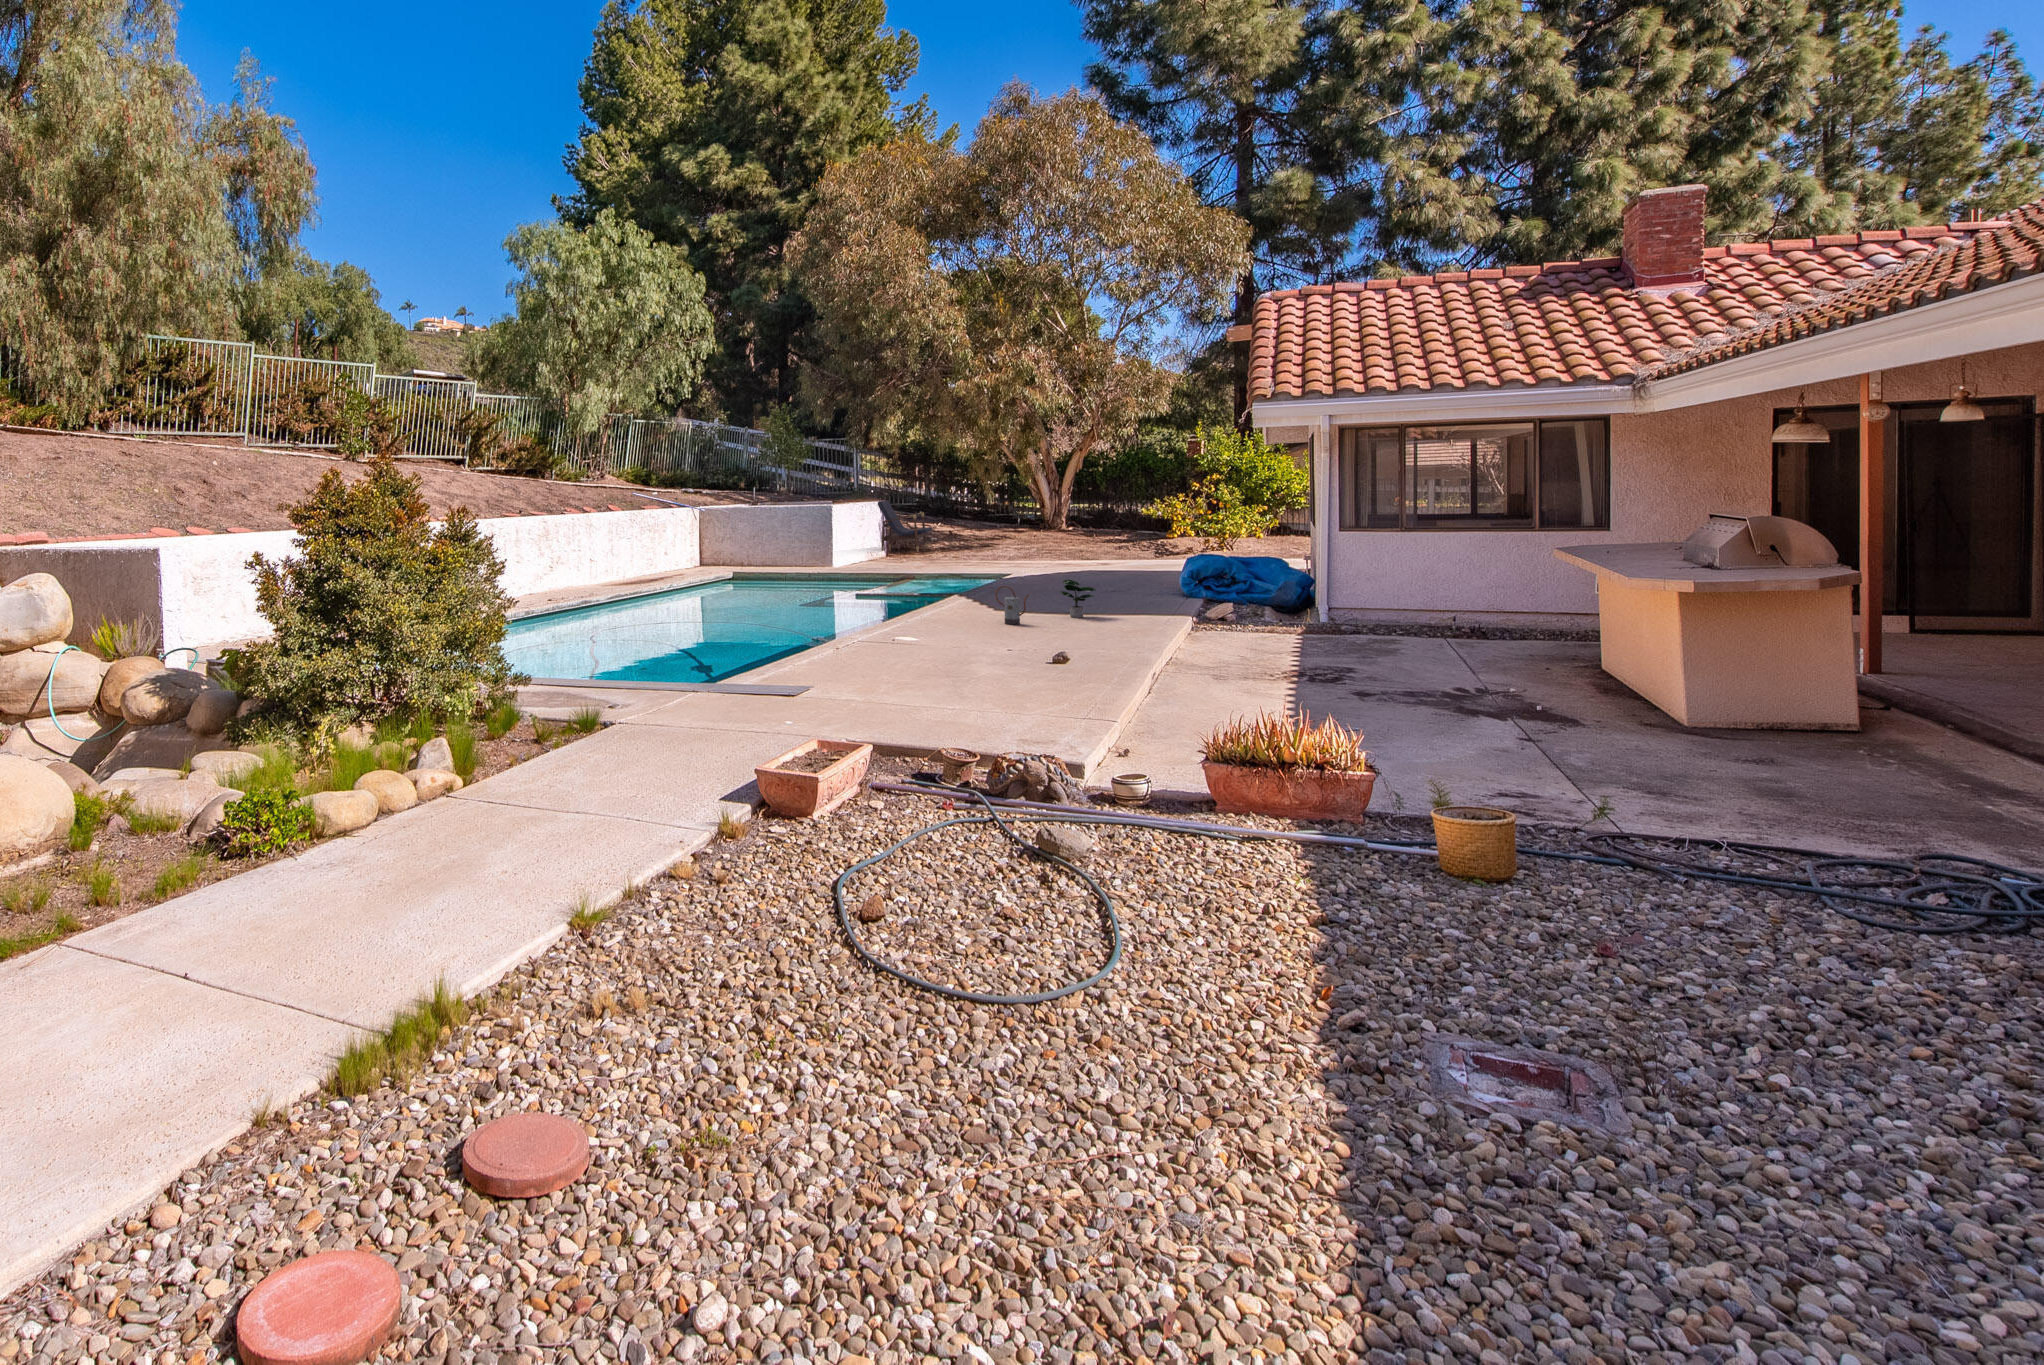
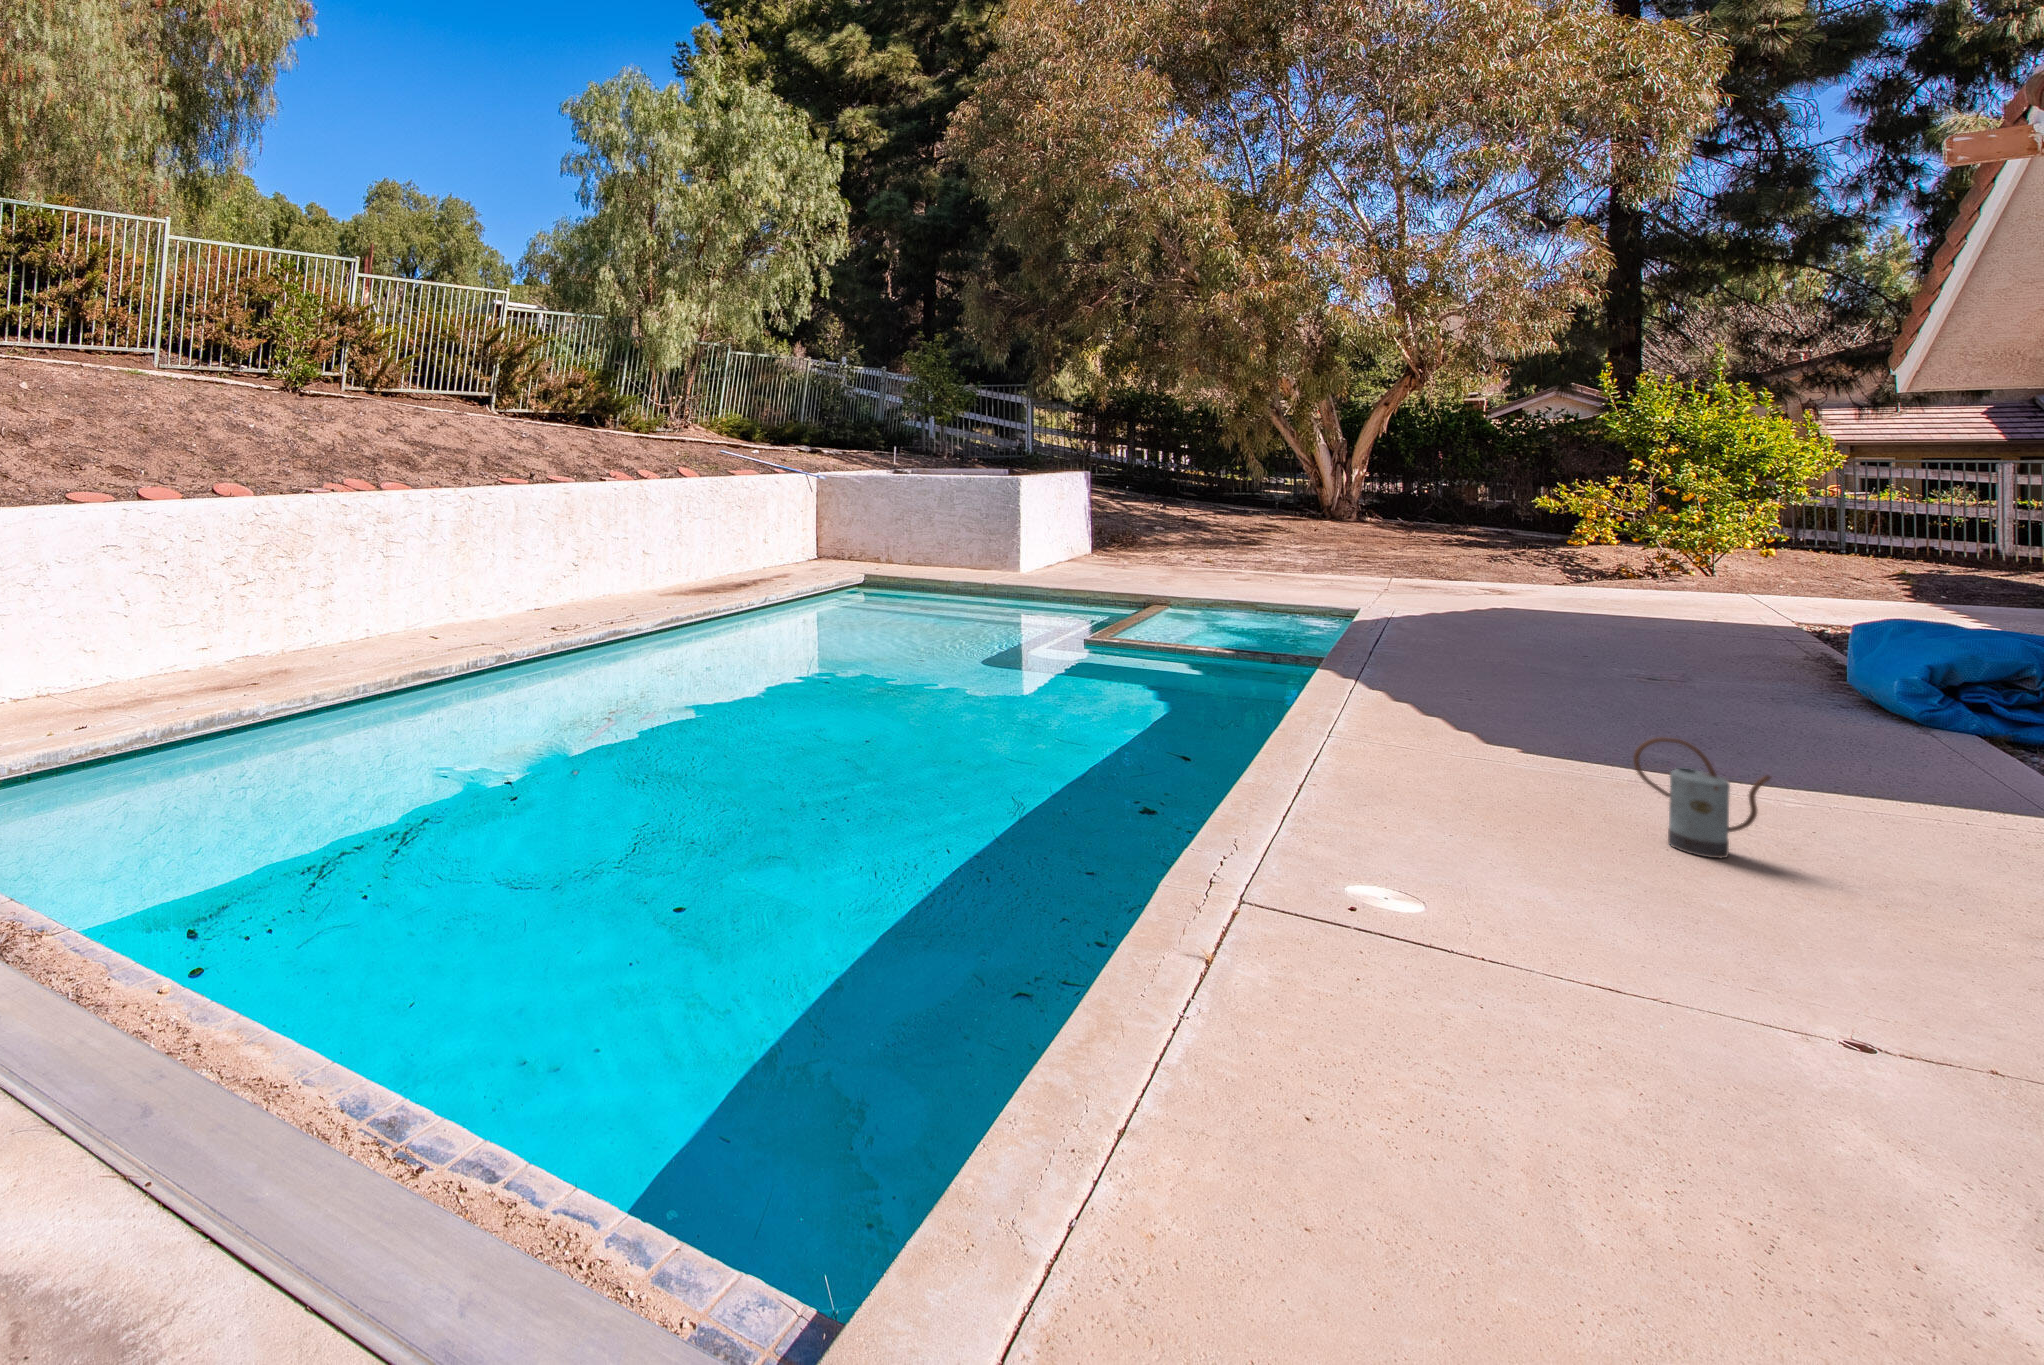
lounge chair: present [878,500,932,552] -> none [1087,470,1171,550]
potted plant: present [1060,580,1096,618] -> none [1785,710,1932,827]

